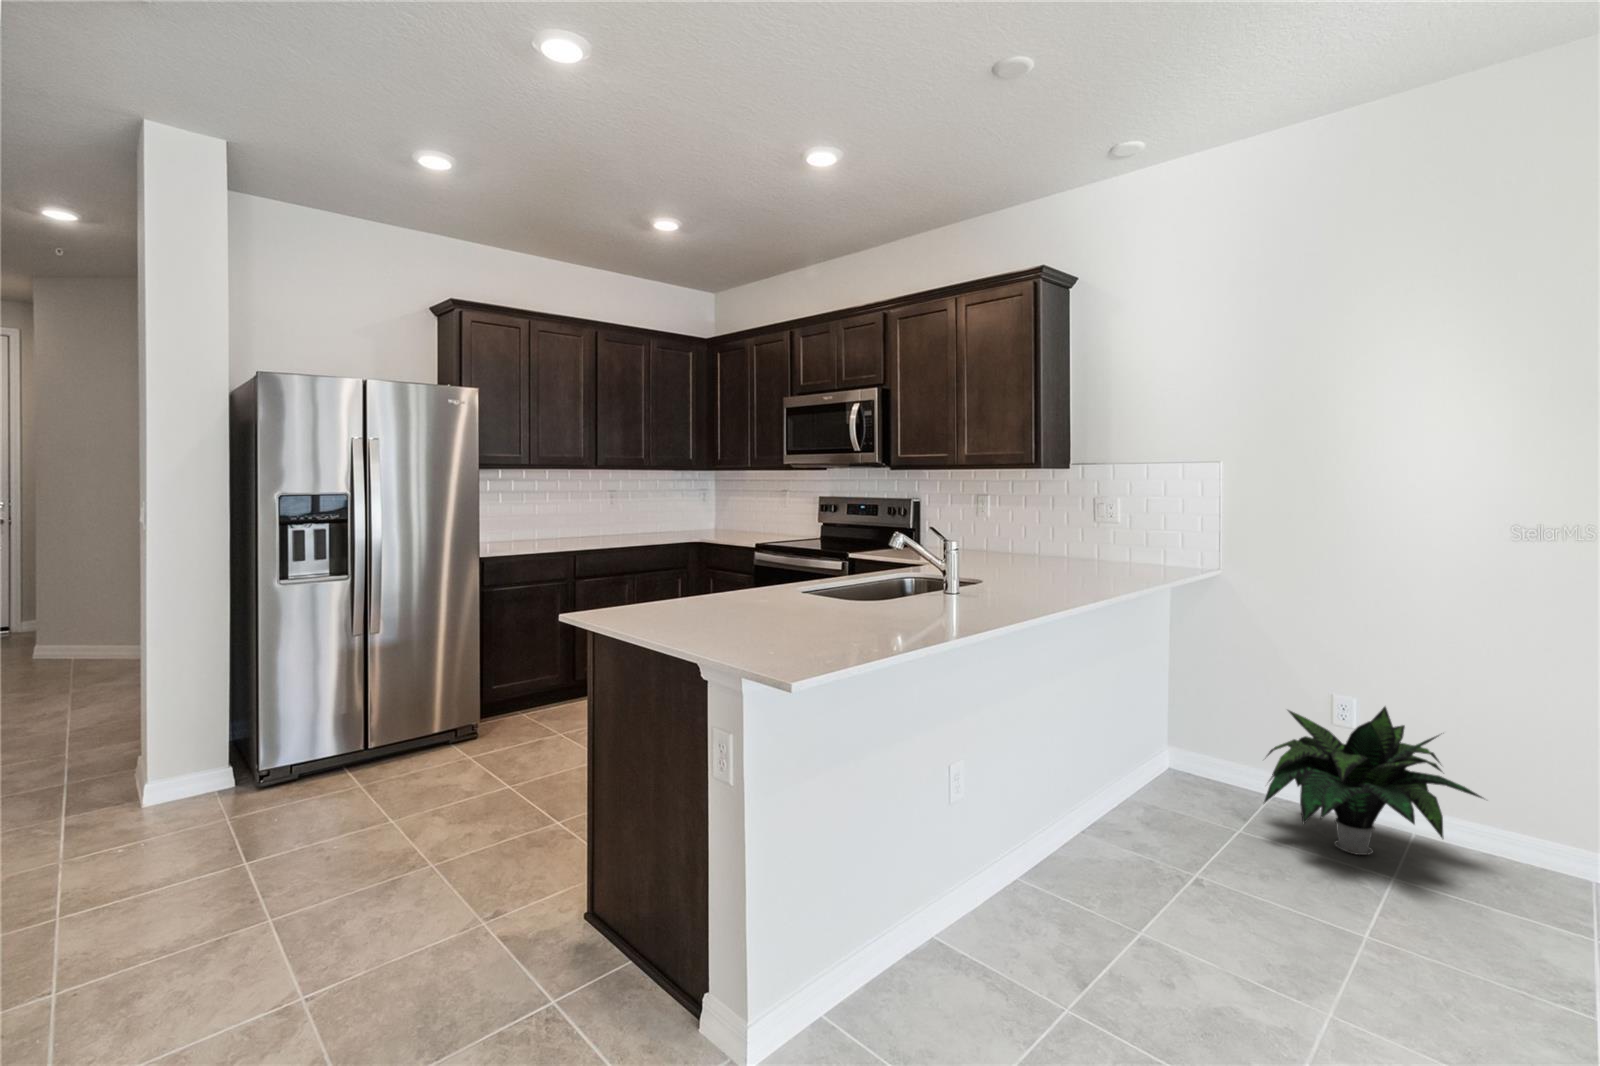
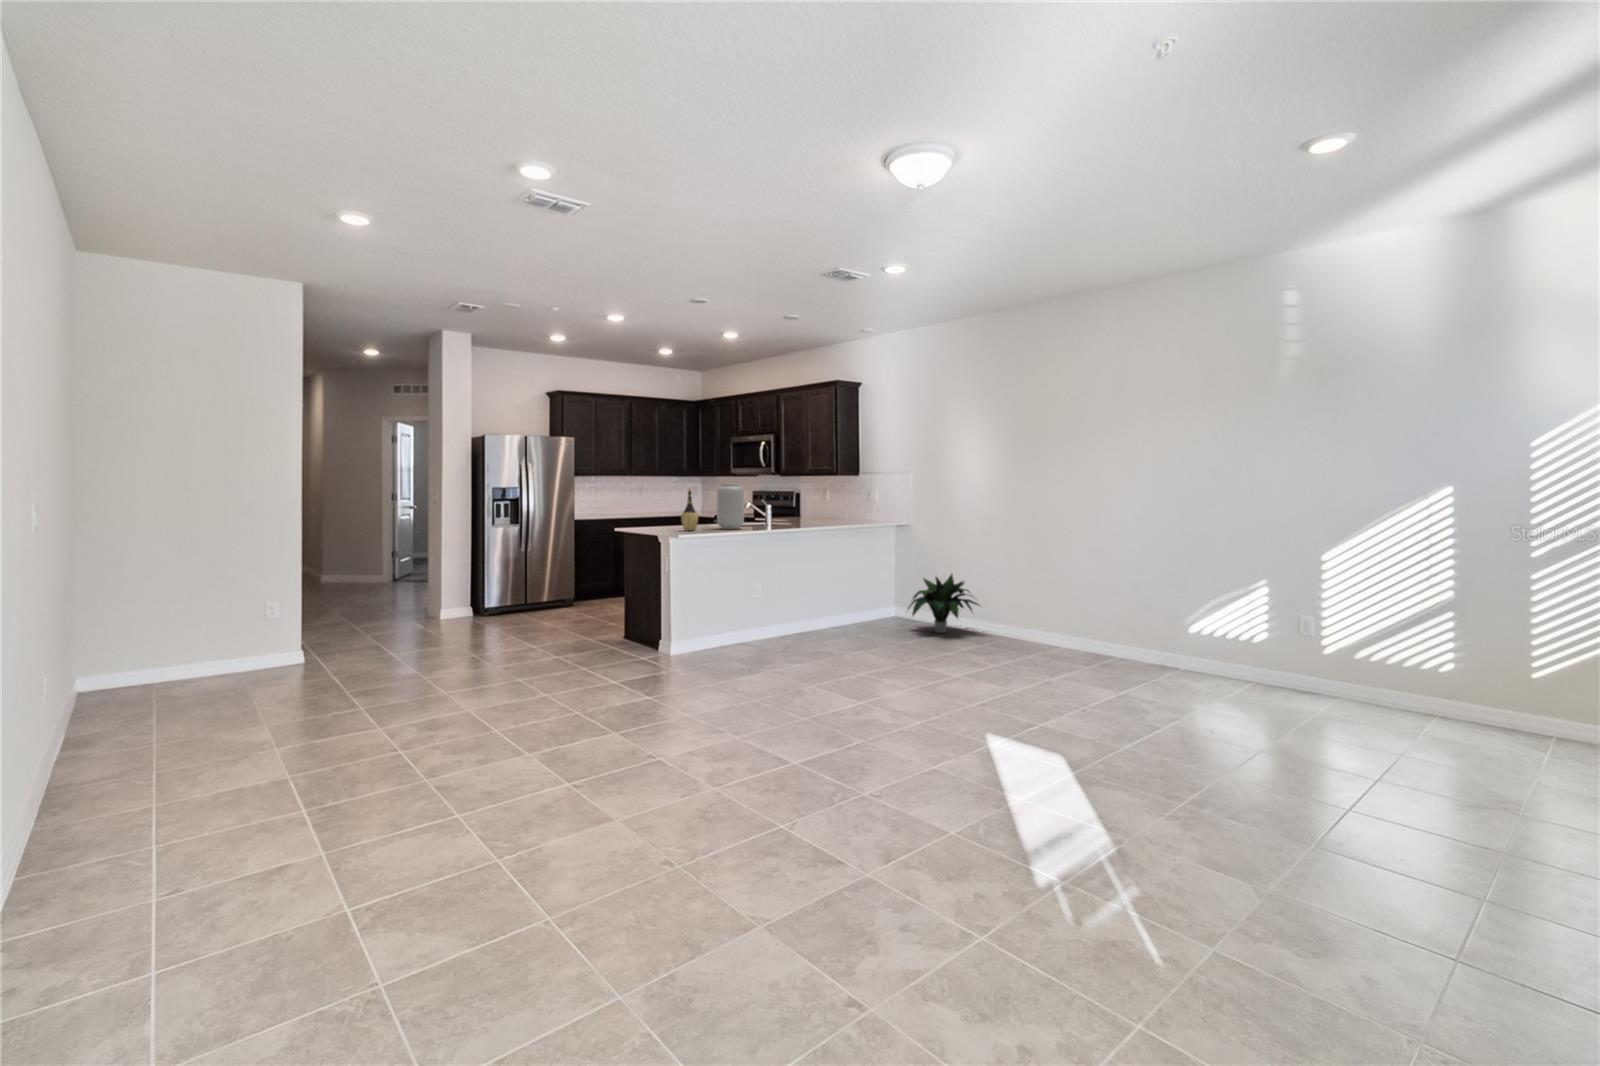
vase: none [850,494,928,629] -> present [717,484,744,529]
wine bottle: none [757,511,810,643] -> present [681,489,698,531]

